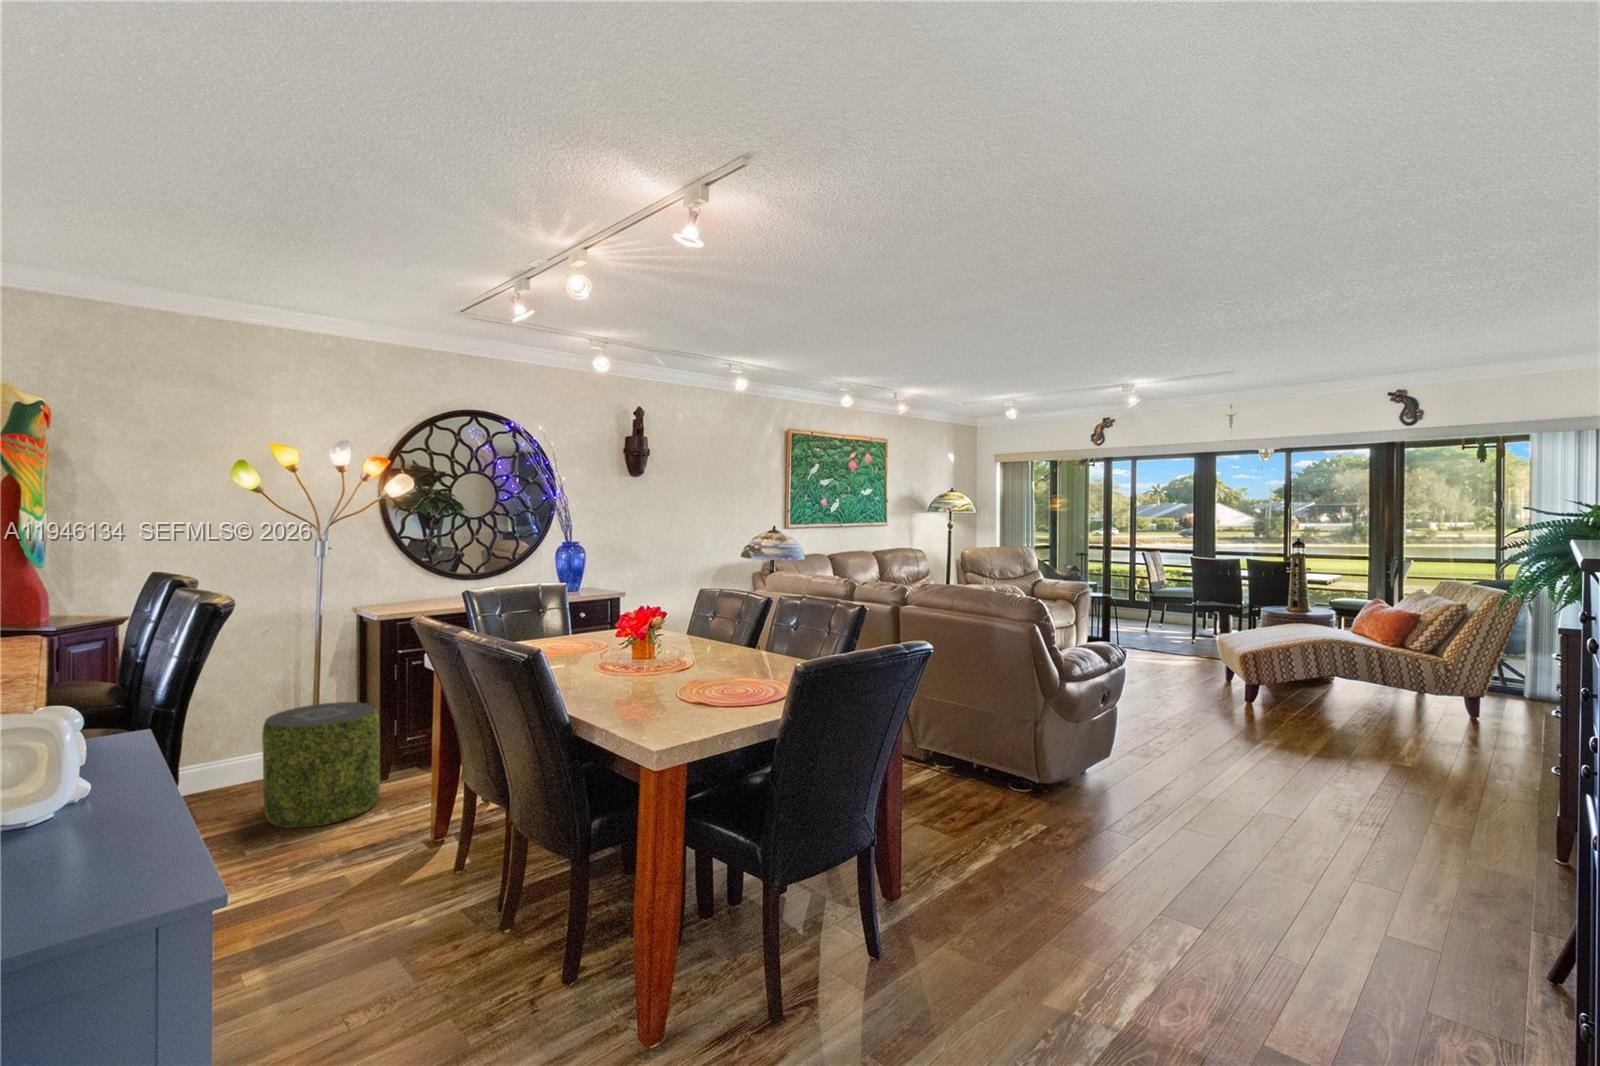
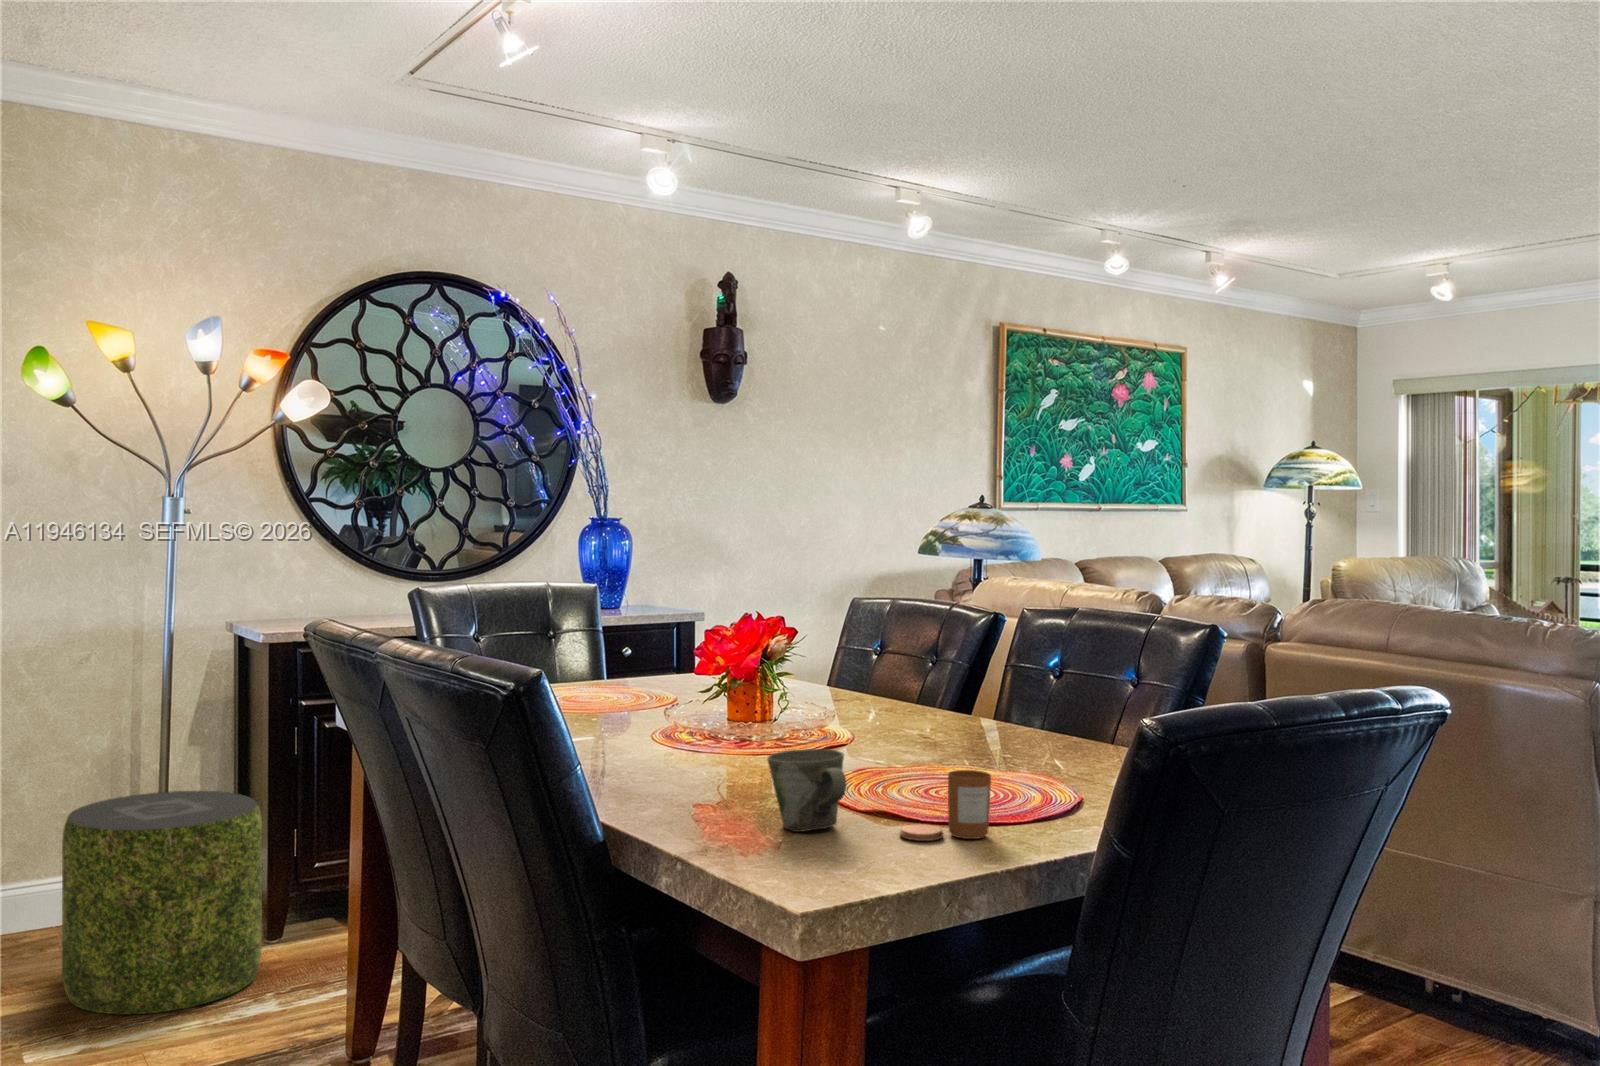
mug: none [644,677,681,718] -> present [767,749,846,832]
candle: none [707,685,750,720] -> present [900,770,991,841]

